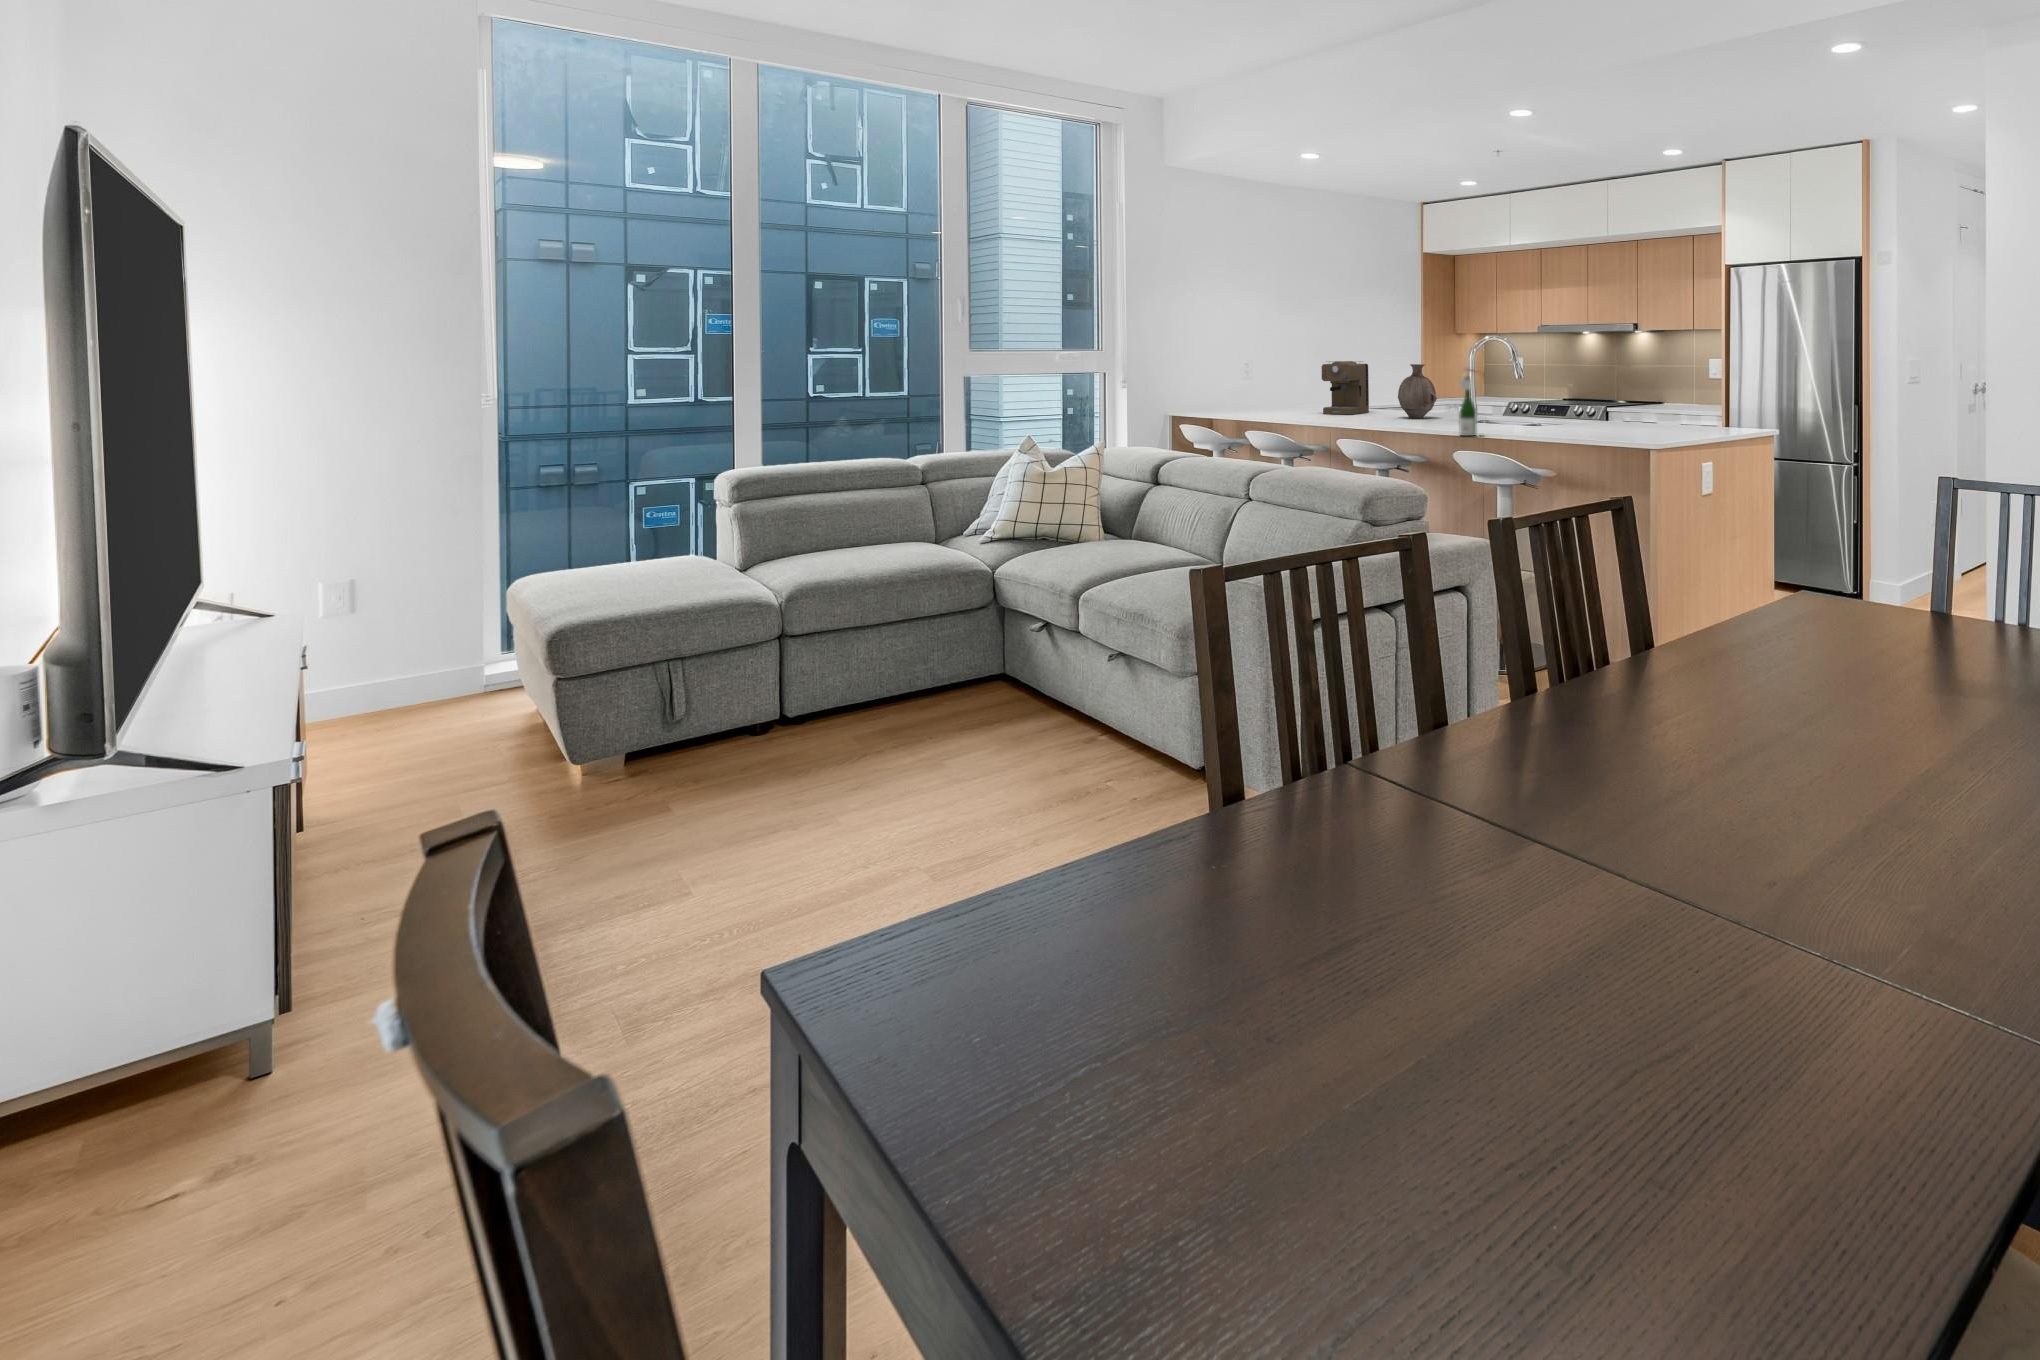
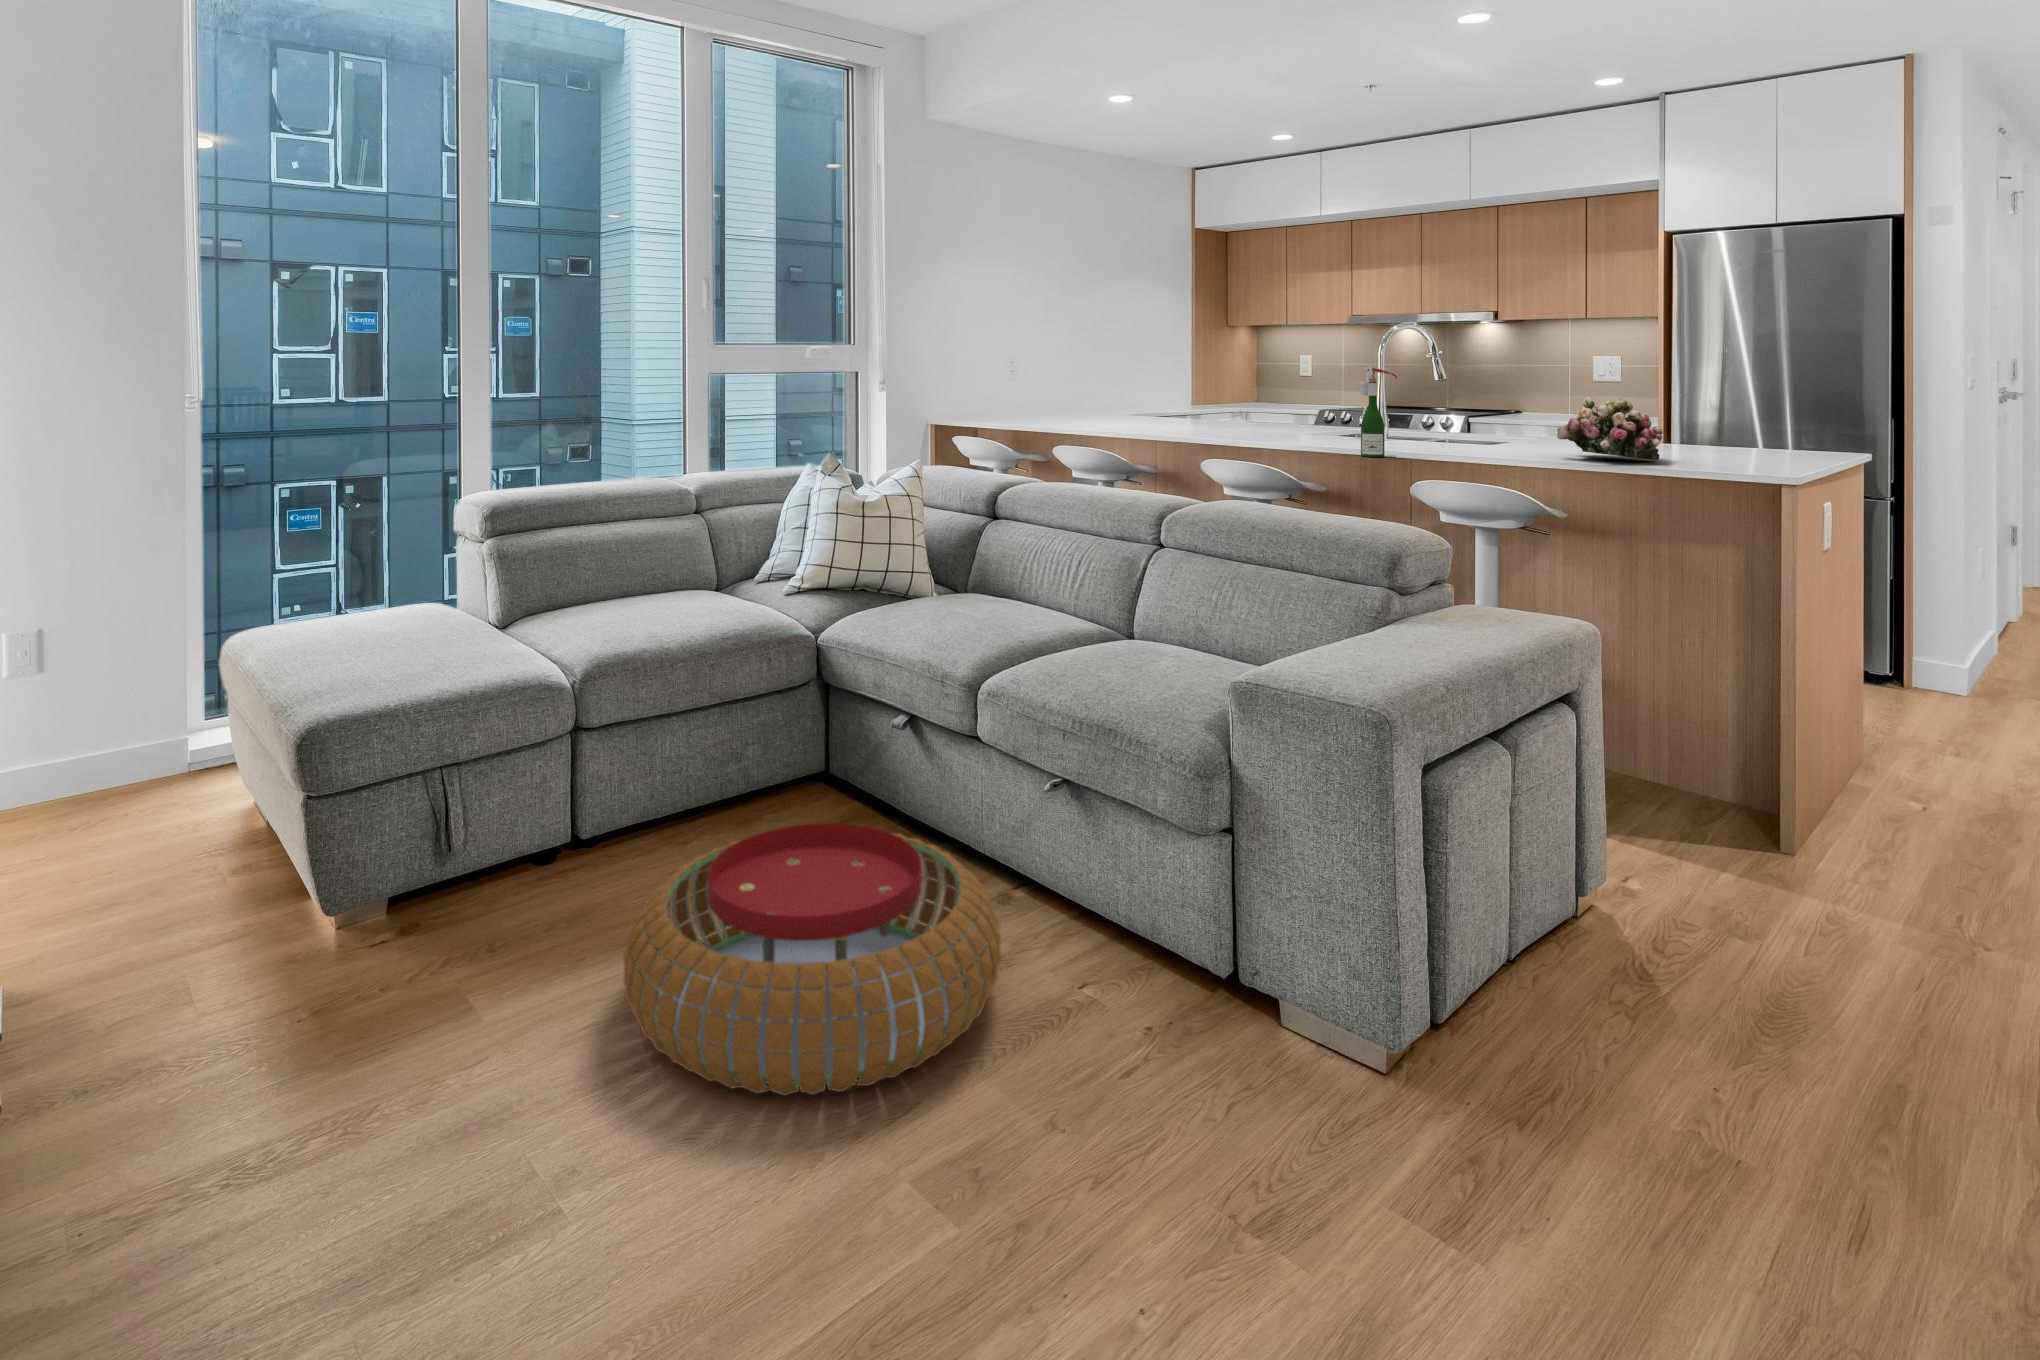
coffee maker: present [1322,361,1369,414] -> none [1115,359,1168,424]
vase: present [1398,364,1437,418] -> none [1218,362,1273,430]
flower arrangement: none [1604,390,1678,436] -> present [1557,398,1663,460]
pouf: none [770,684,1049,838] -> present [623,823,1001,1096]

